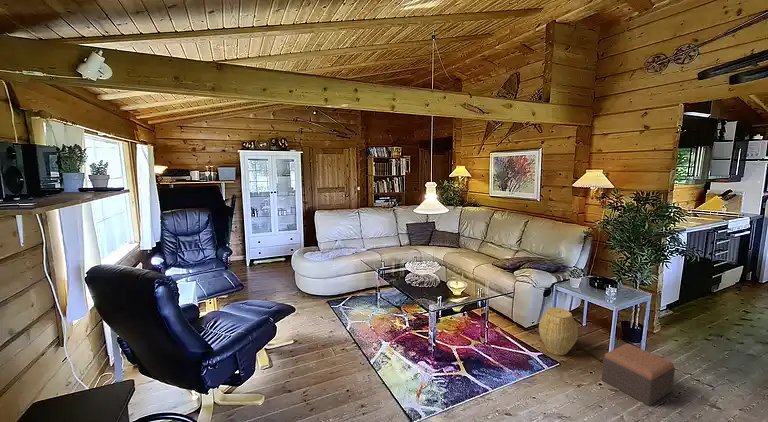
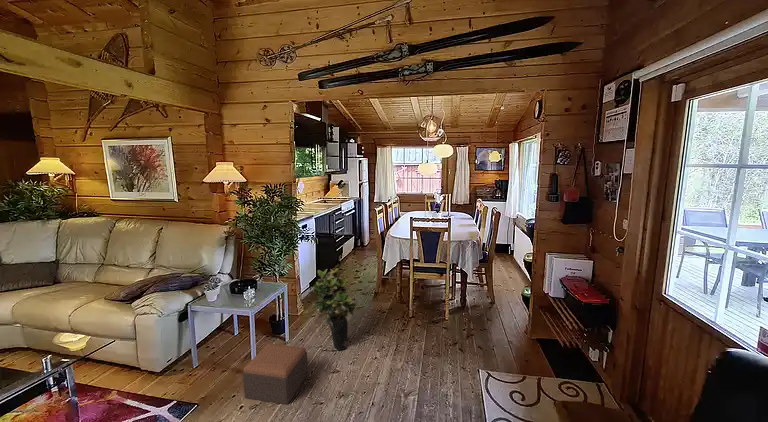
potted plant: none [684,290,753,389] -> present [311,268,356,351]
woven basket: present [539,308,578,355] -> none [170,331,219,391]

